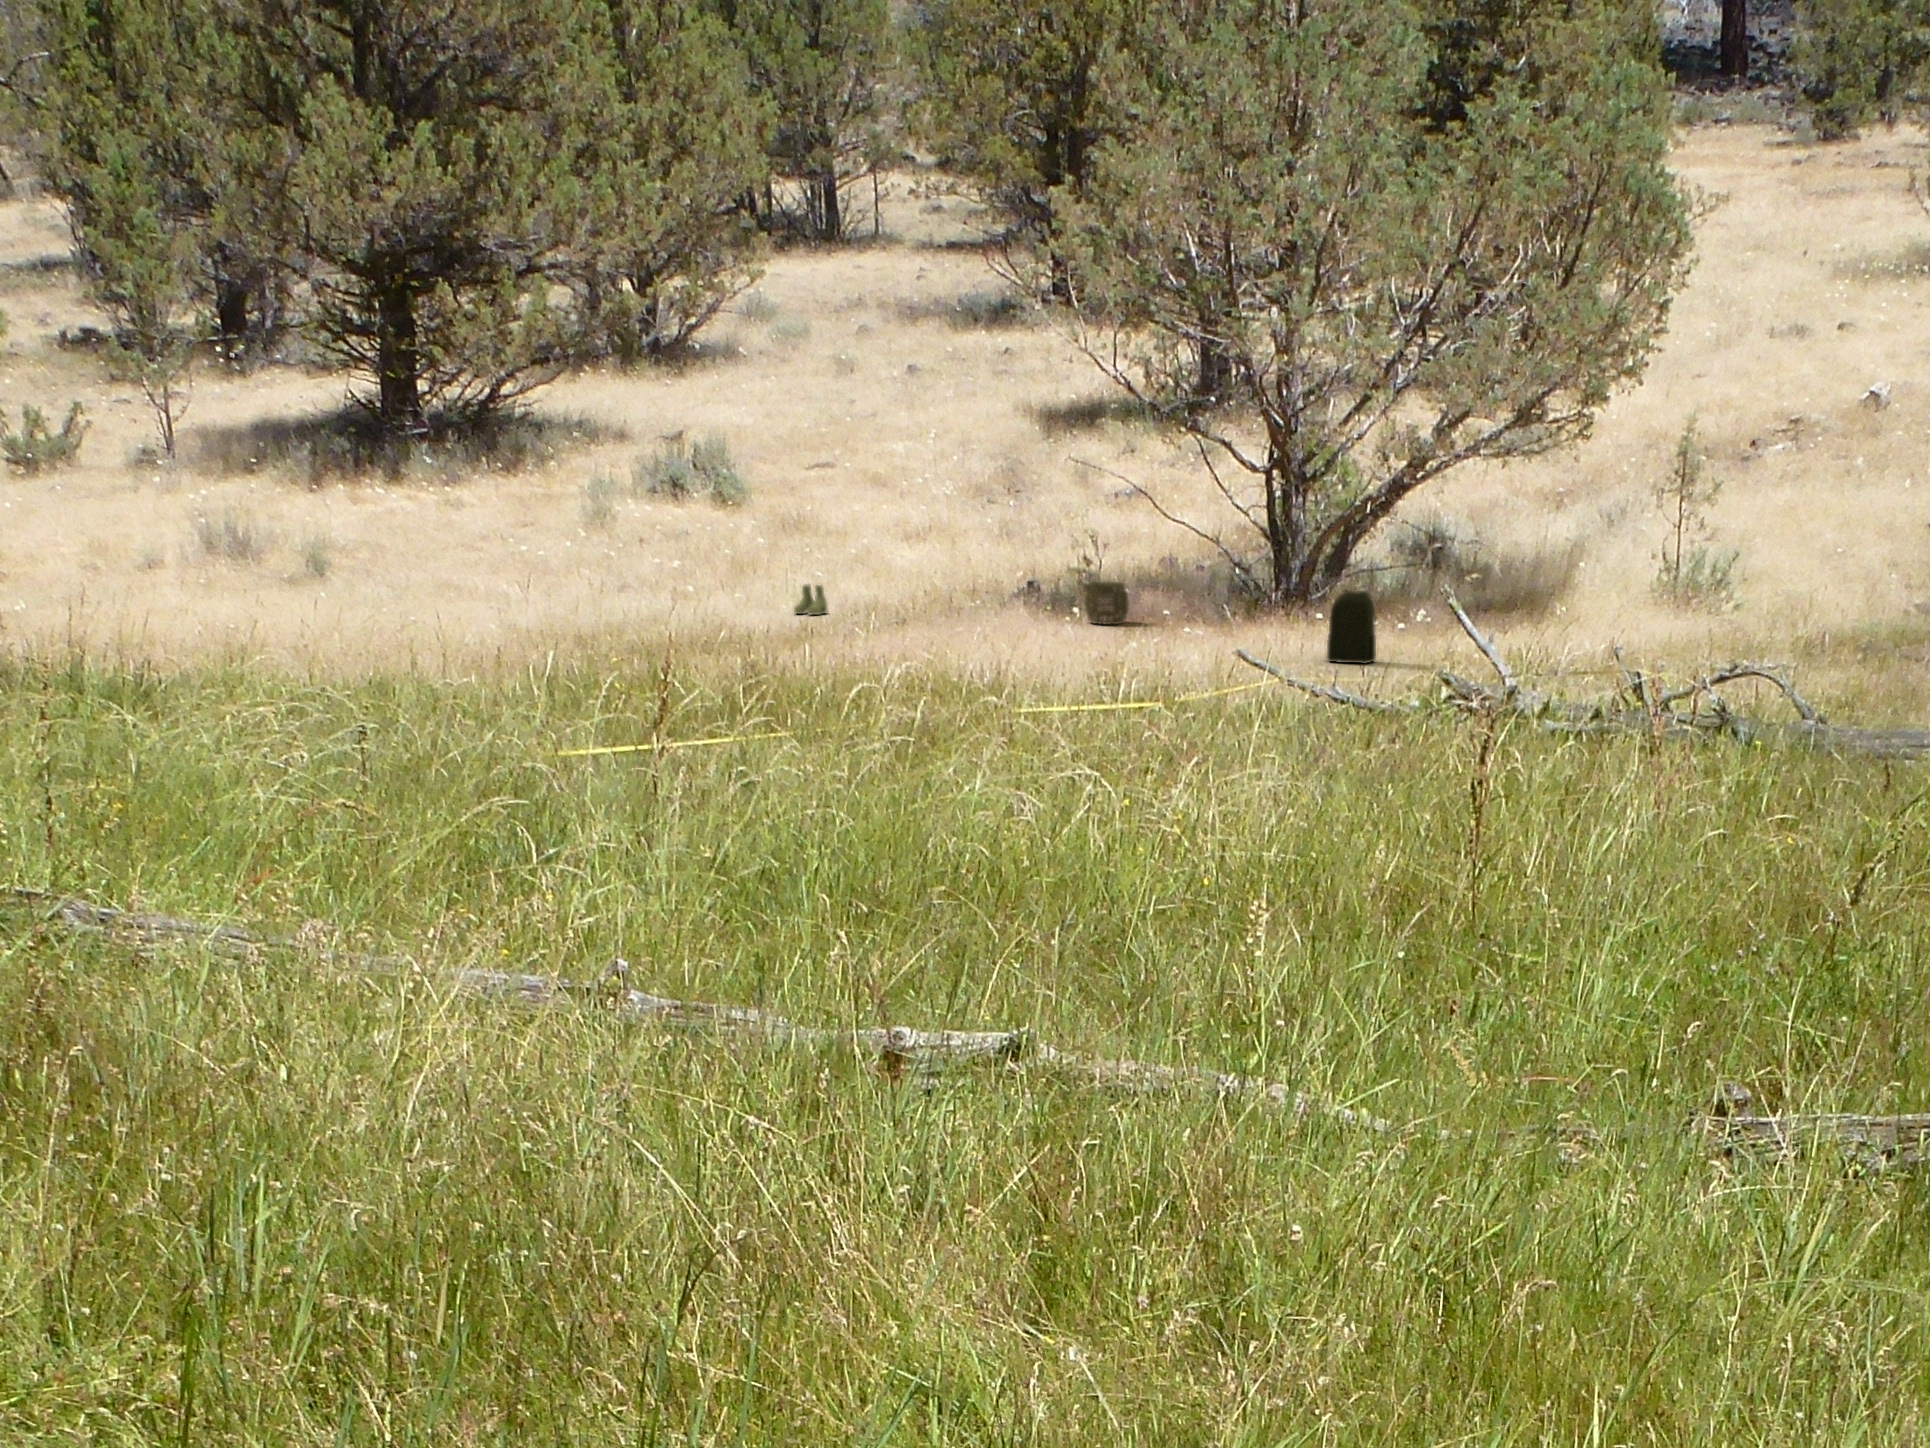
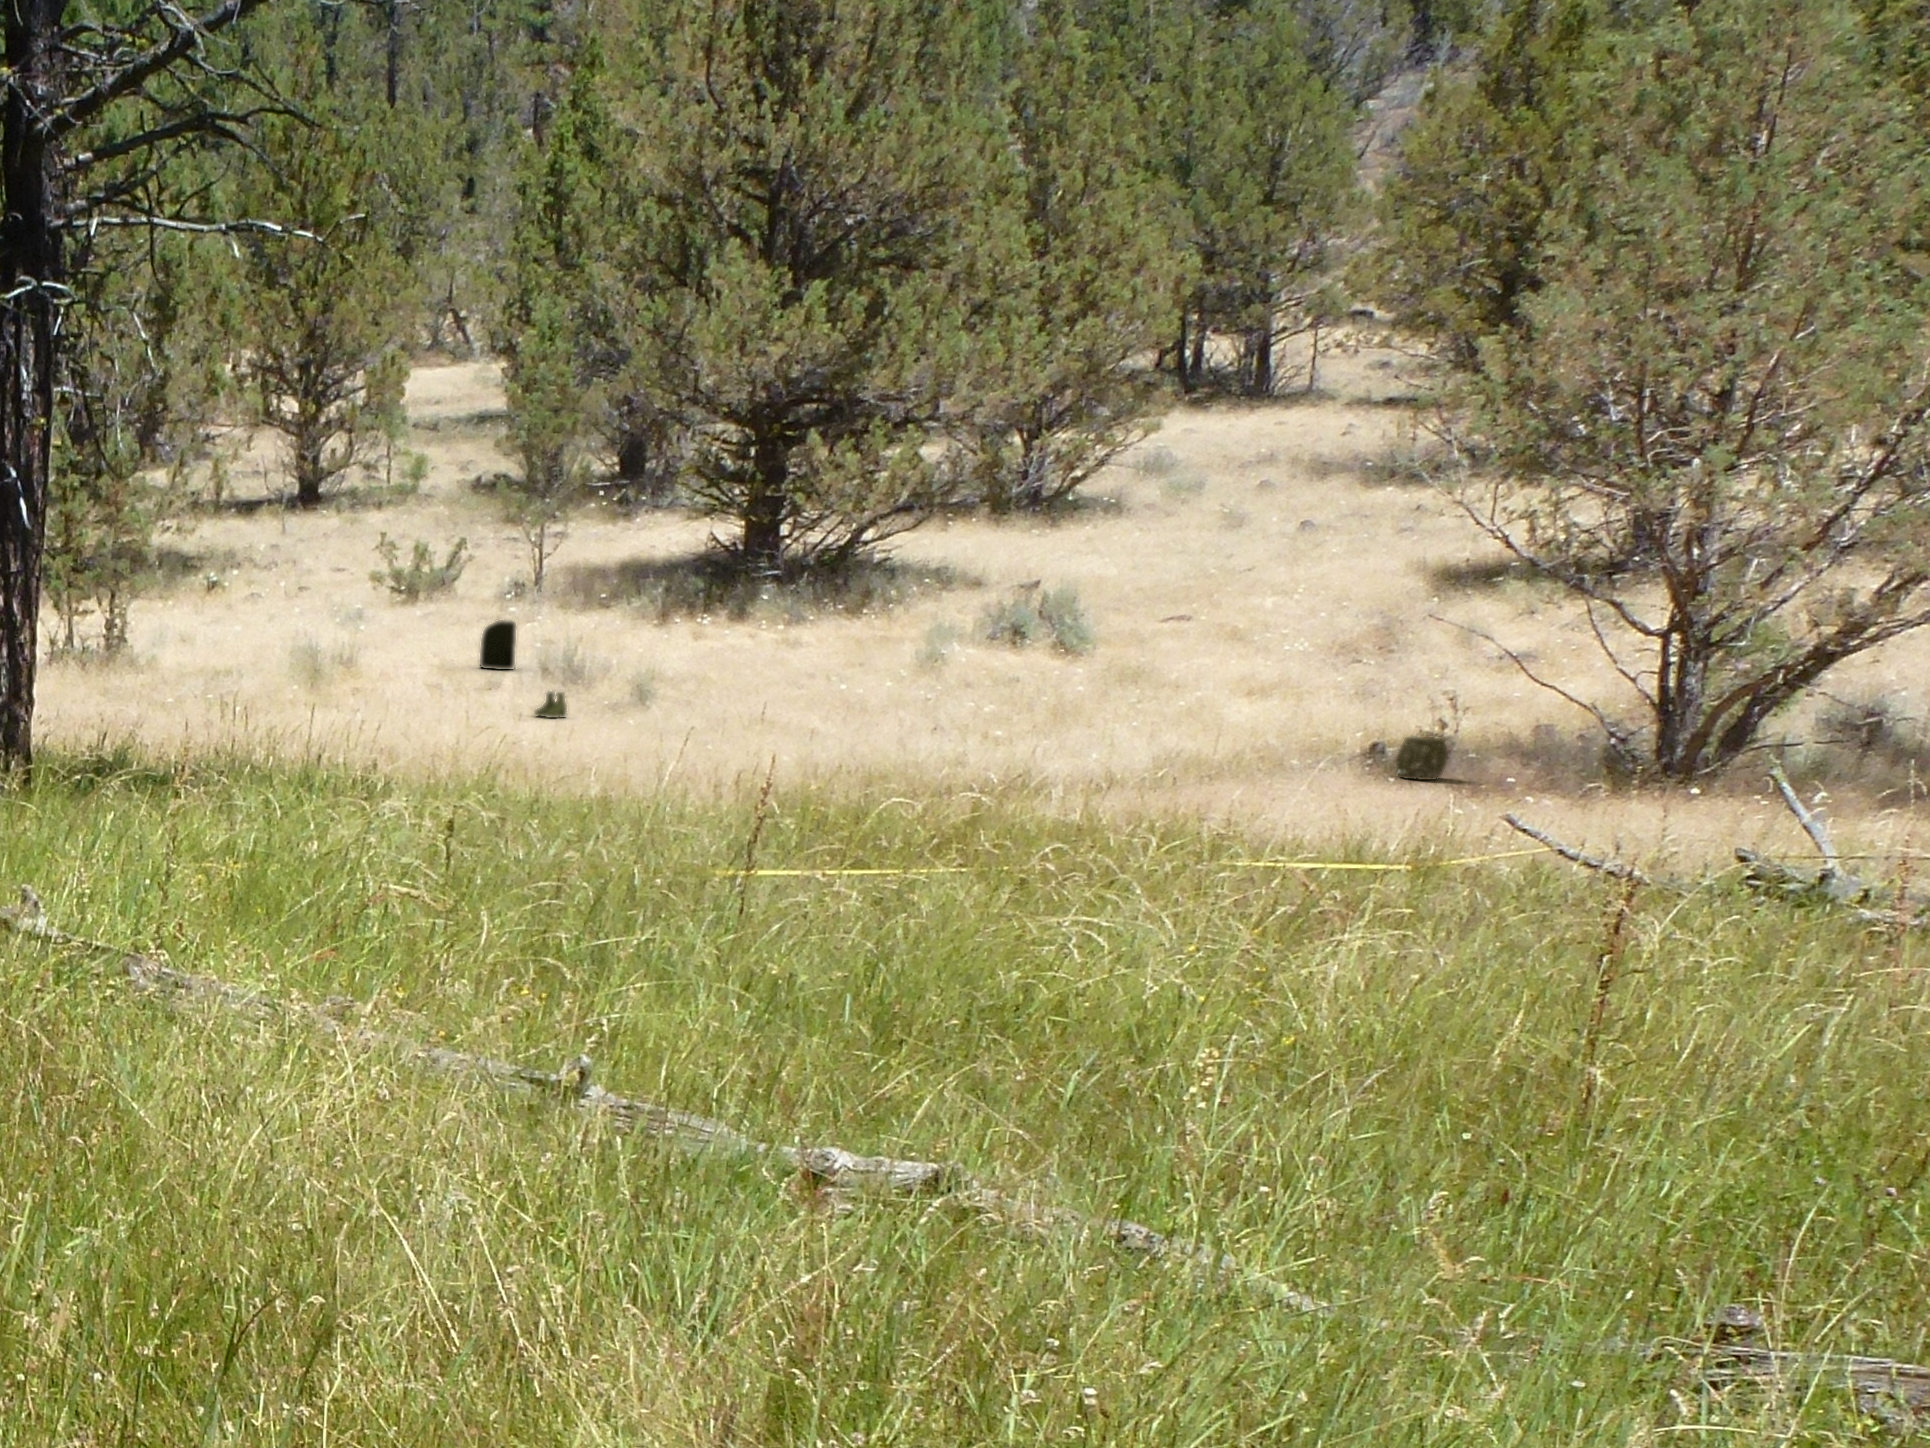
boots: present [794,585,828,615] -> present [535,691,567,718]
backpack: present [1327,591,1376,663] -> present [480,620,516,670]

